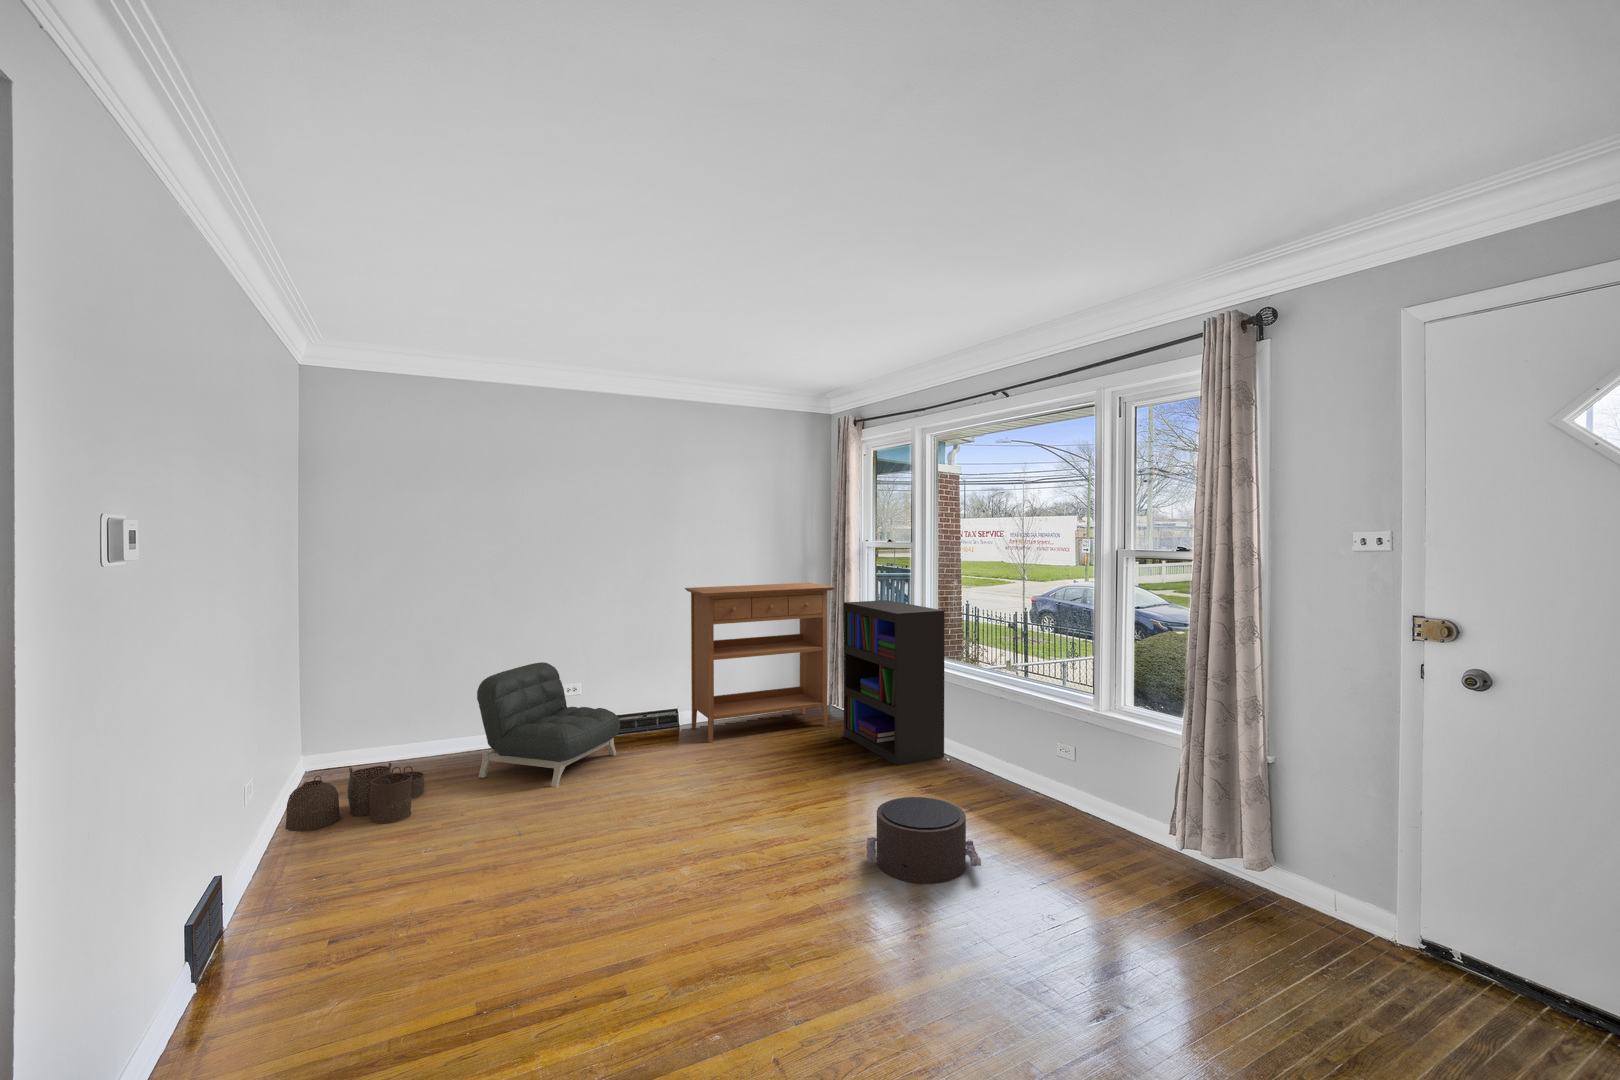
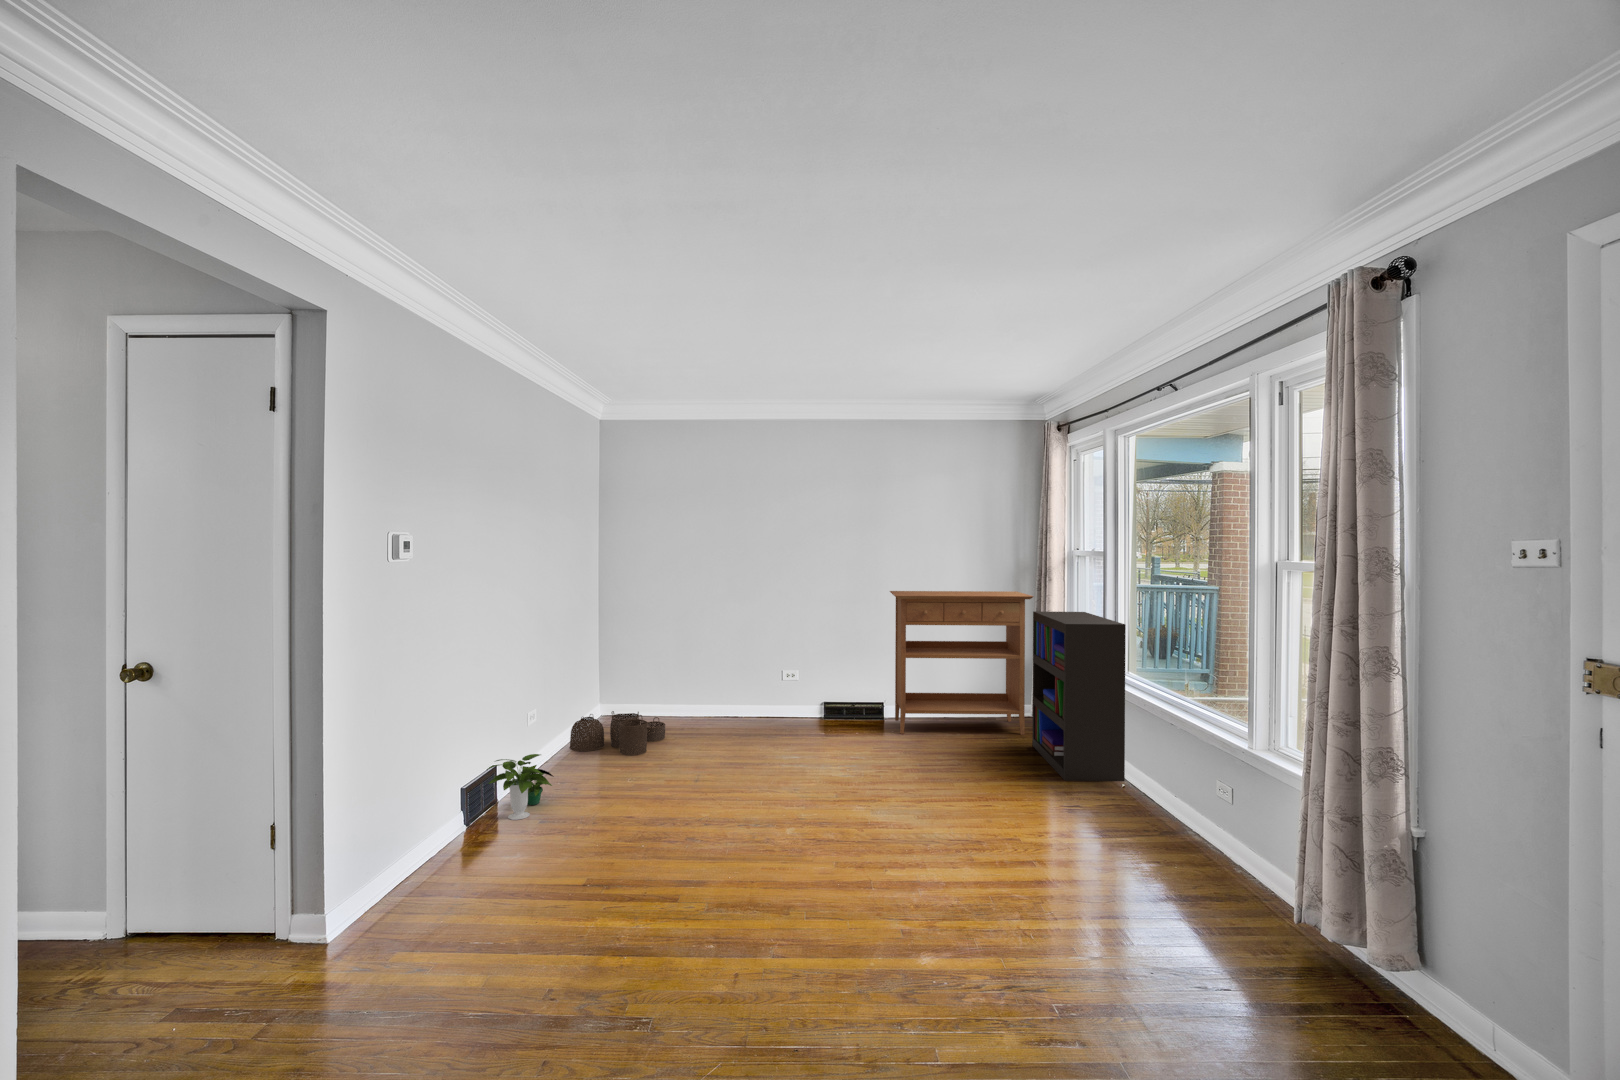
armchair: present [477,662,620,787] -> none [706,647,819,750]
pouf: present [866,797,981,884] -> none [947,802,1069,890]
potted plant: none [224,847,333,950] -> present [488,754,553,820]

